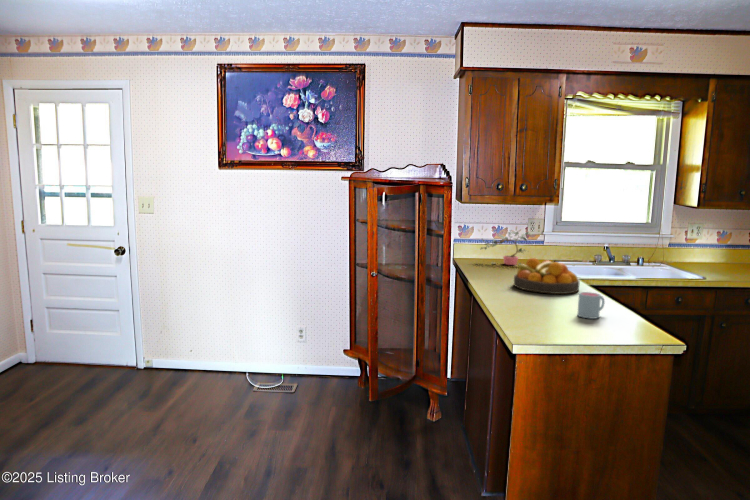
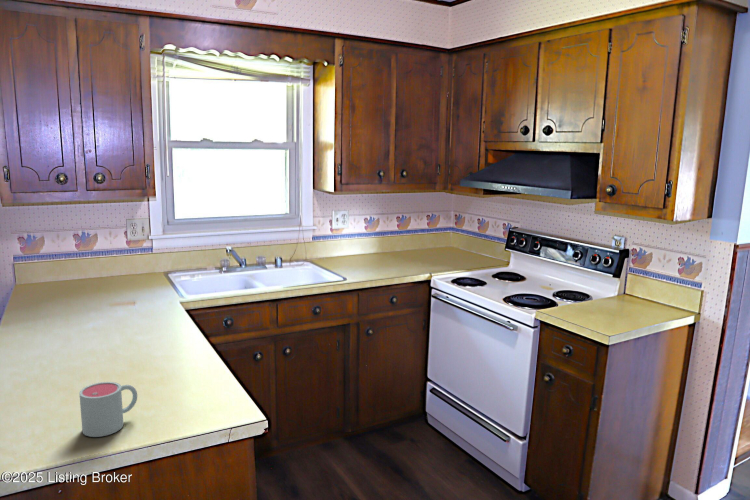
potted plant: present [481,231,531,265] -> none [43,239,123,291]
fruit bowl: present [514,258,579,294] -> none [35,297,152,361]

